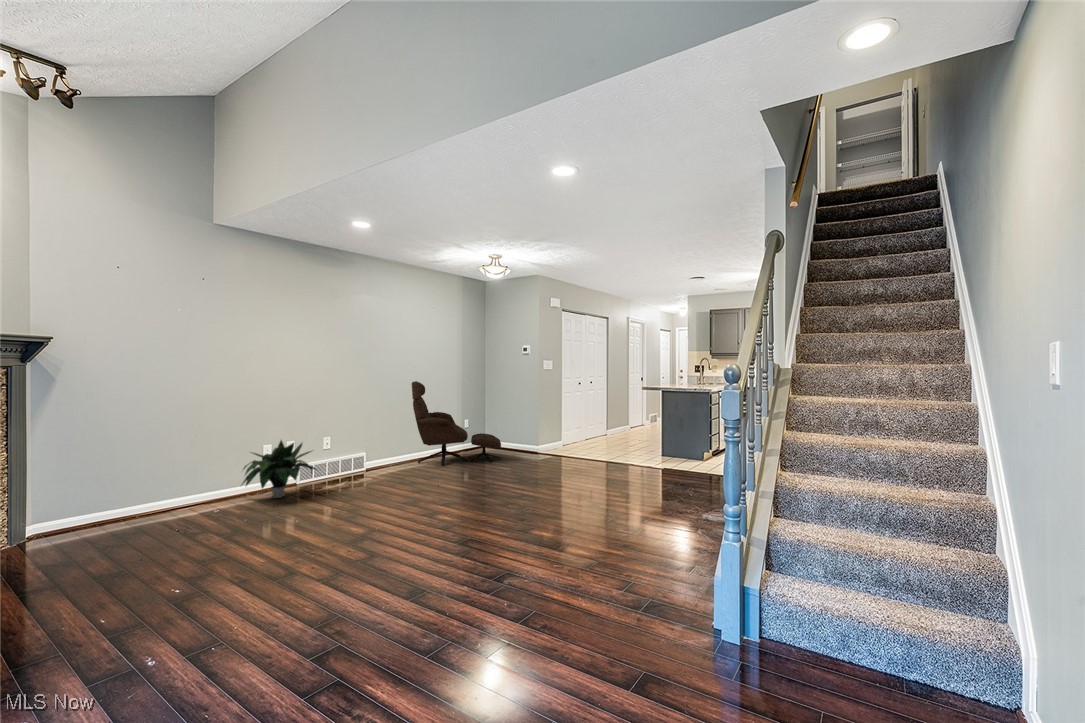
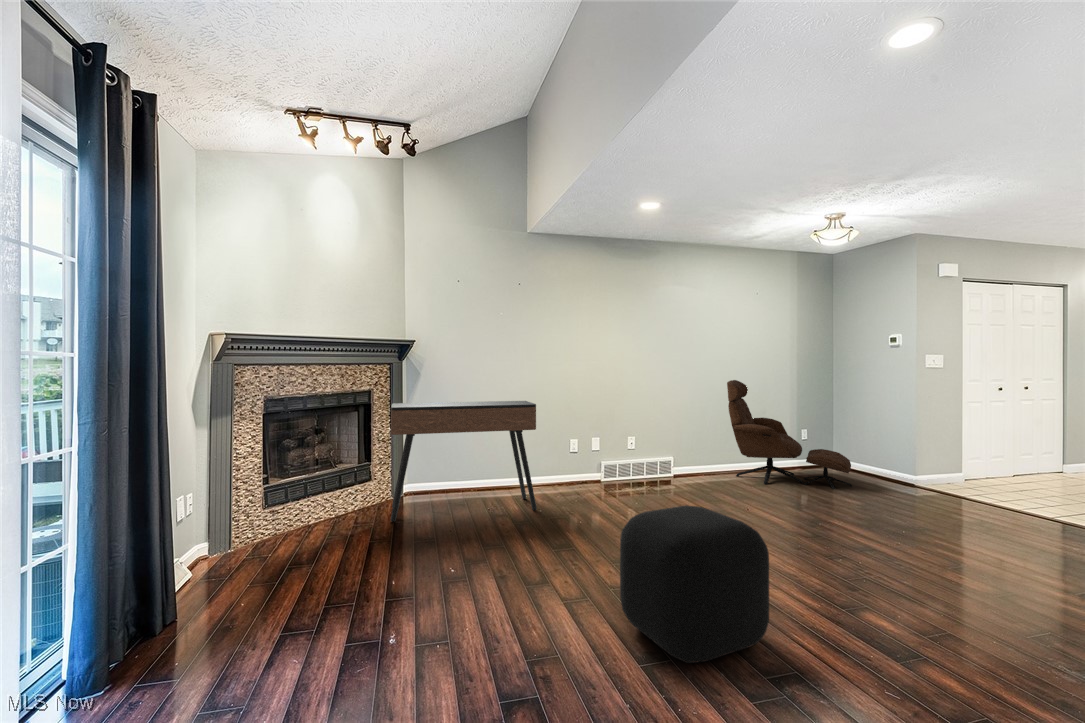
console table: none [24,408,241,568] -> present [391,401,537,522]
potted plant: present [242,441,316,498] -> none [548,435,614,493]
ottoman: none [380,478,489,588] -> present [620,505,769,663]

